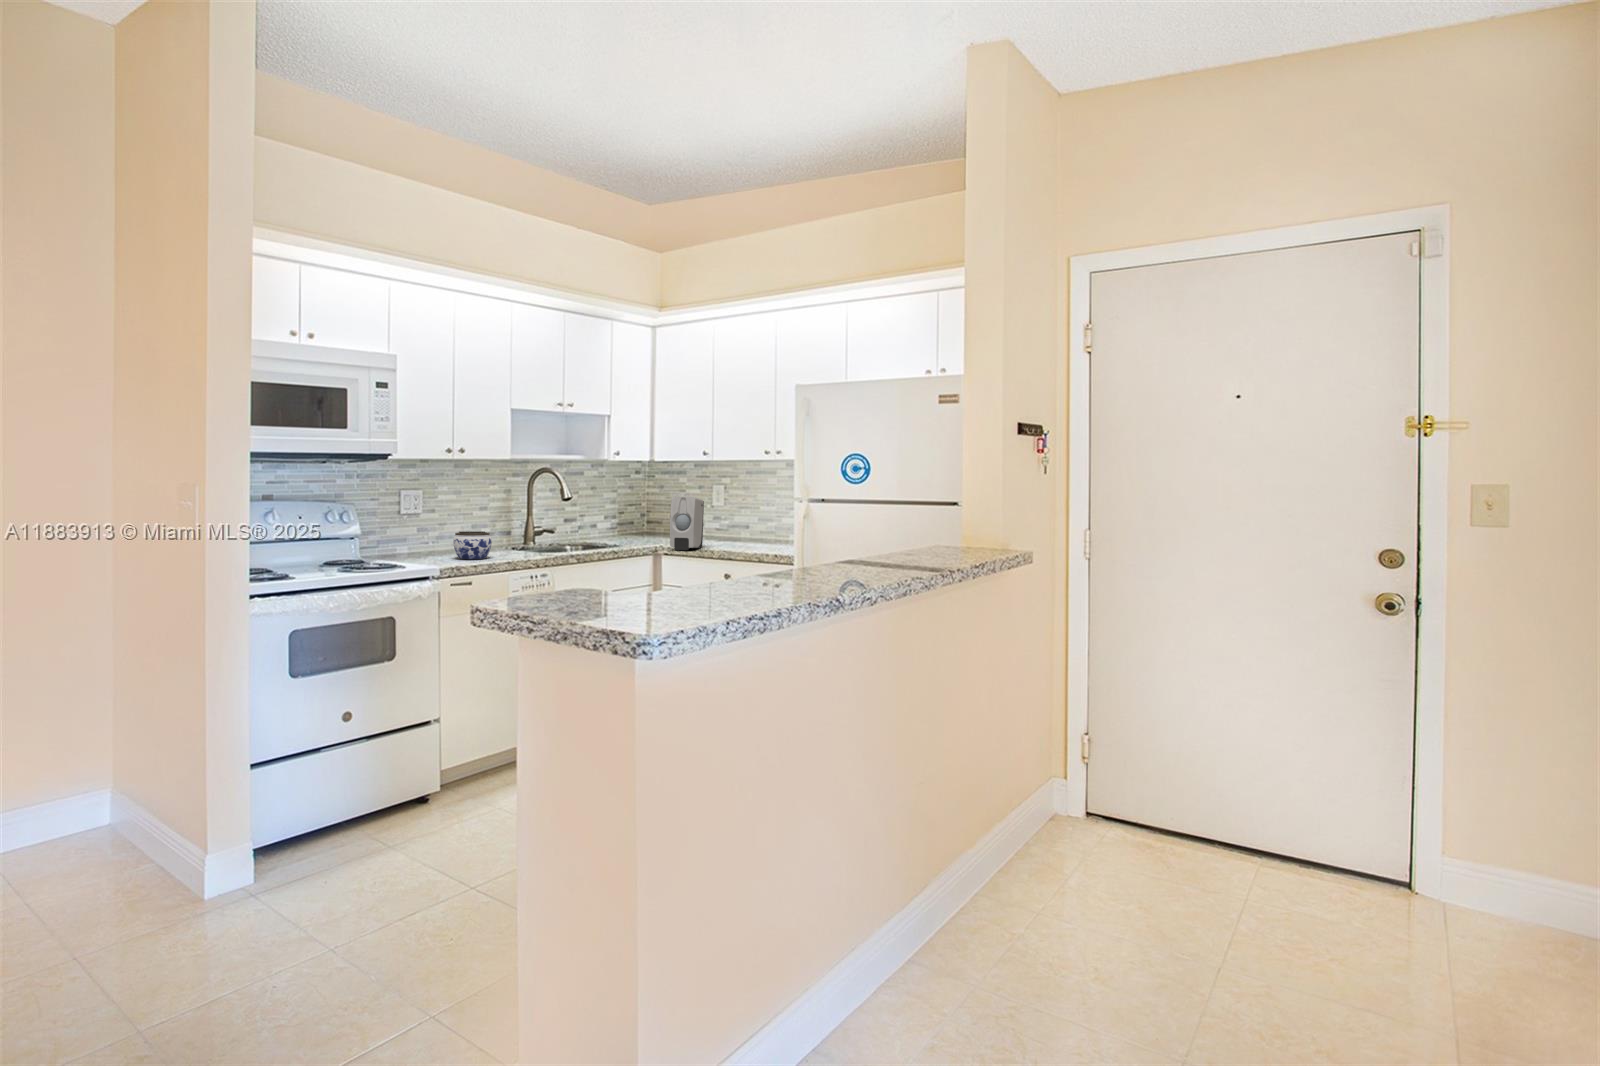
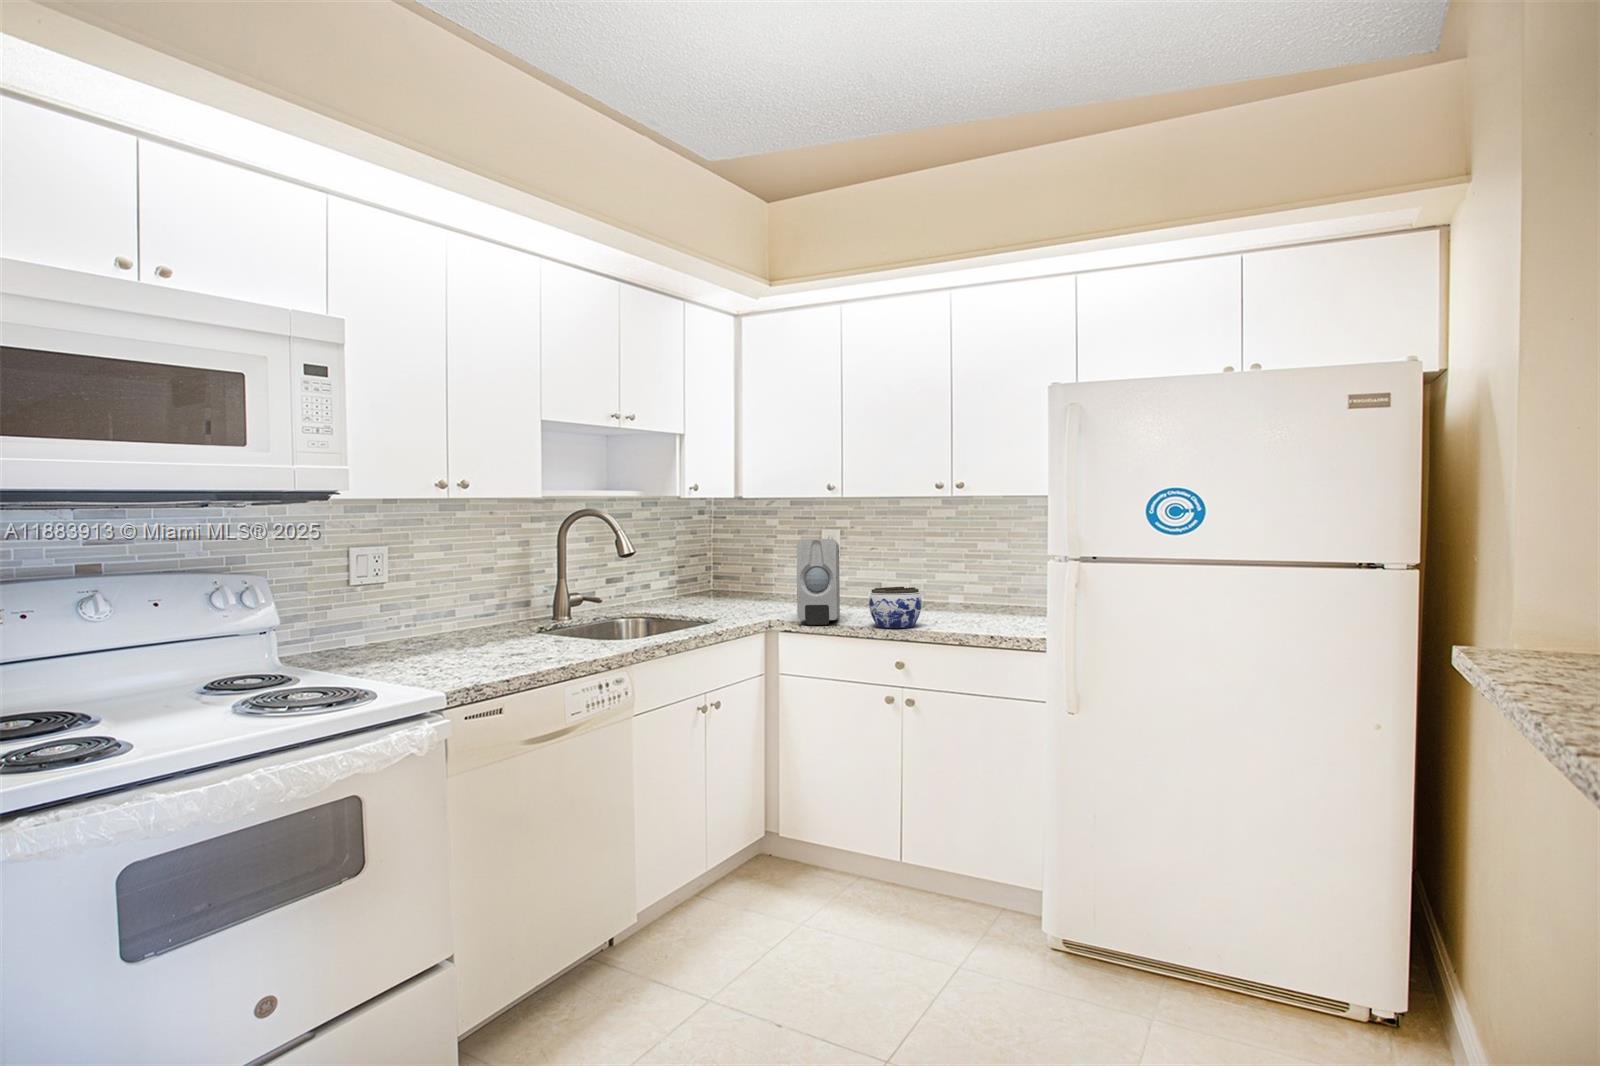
jar: present [453,531,492,559] -> present [869,587,922,628]

